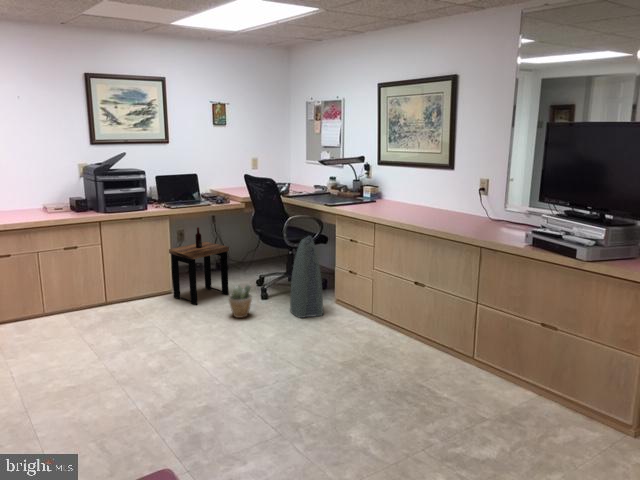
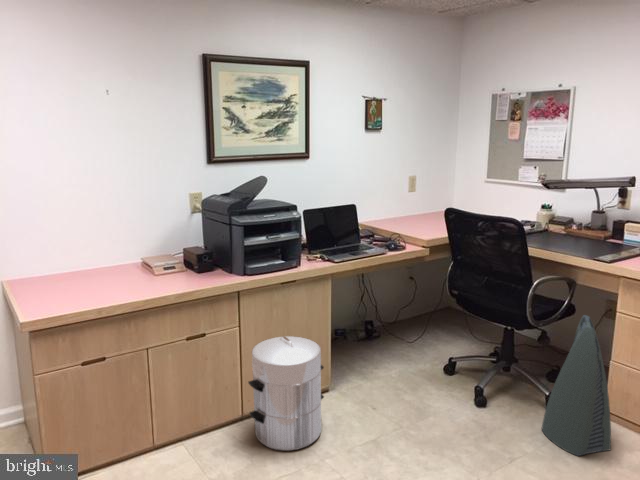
side table: present [169,227,229,305] -> none [335,293,424,420]
waste bin: none [103,249,156,317] -> present [248,336,324,451]
potted plant: present [228,284,252,318] -> none [454,397,496,455]

